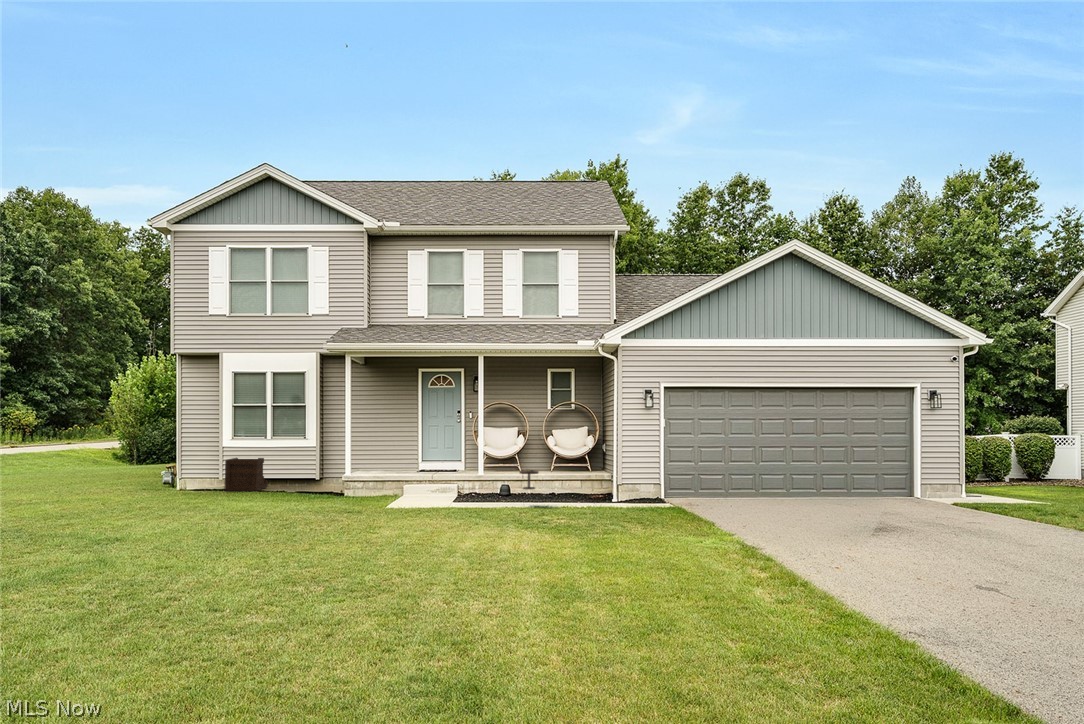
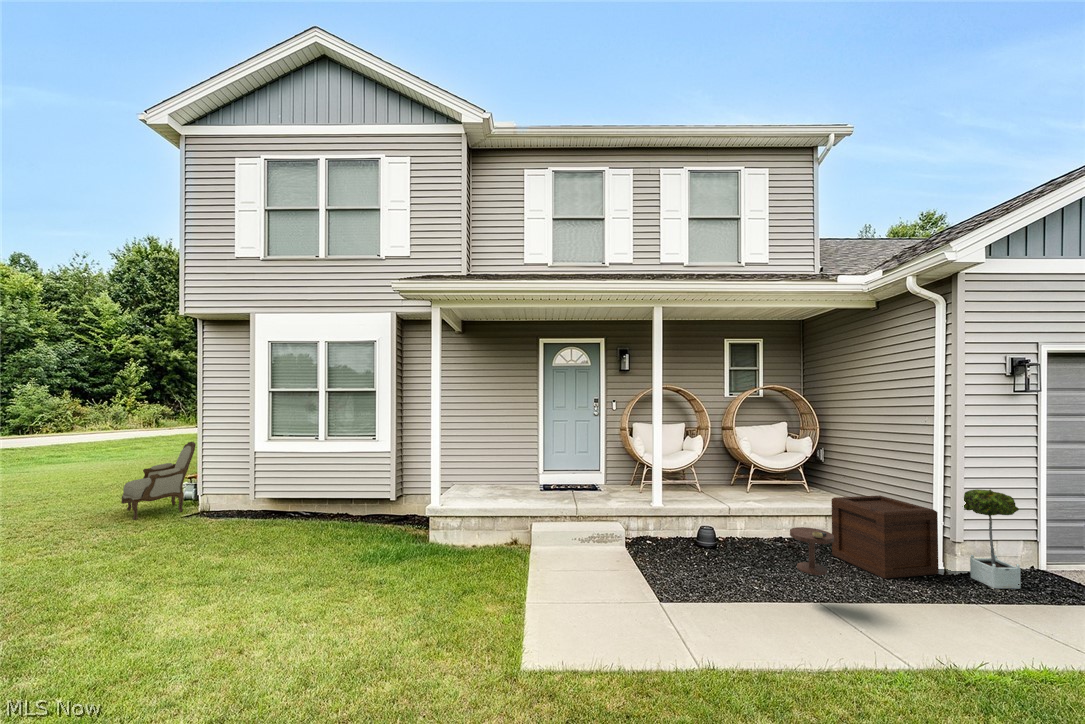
armchair: none [132,441,179,491] -> present [122,442,196,520]
potted tree: none [626,453,647,503] -> present [964,489,1021,589]
wooden crate: present [225,458,268,491] -> present [832,495,939,579]

